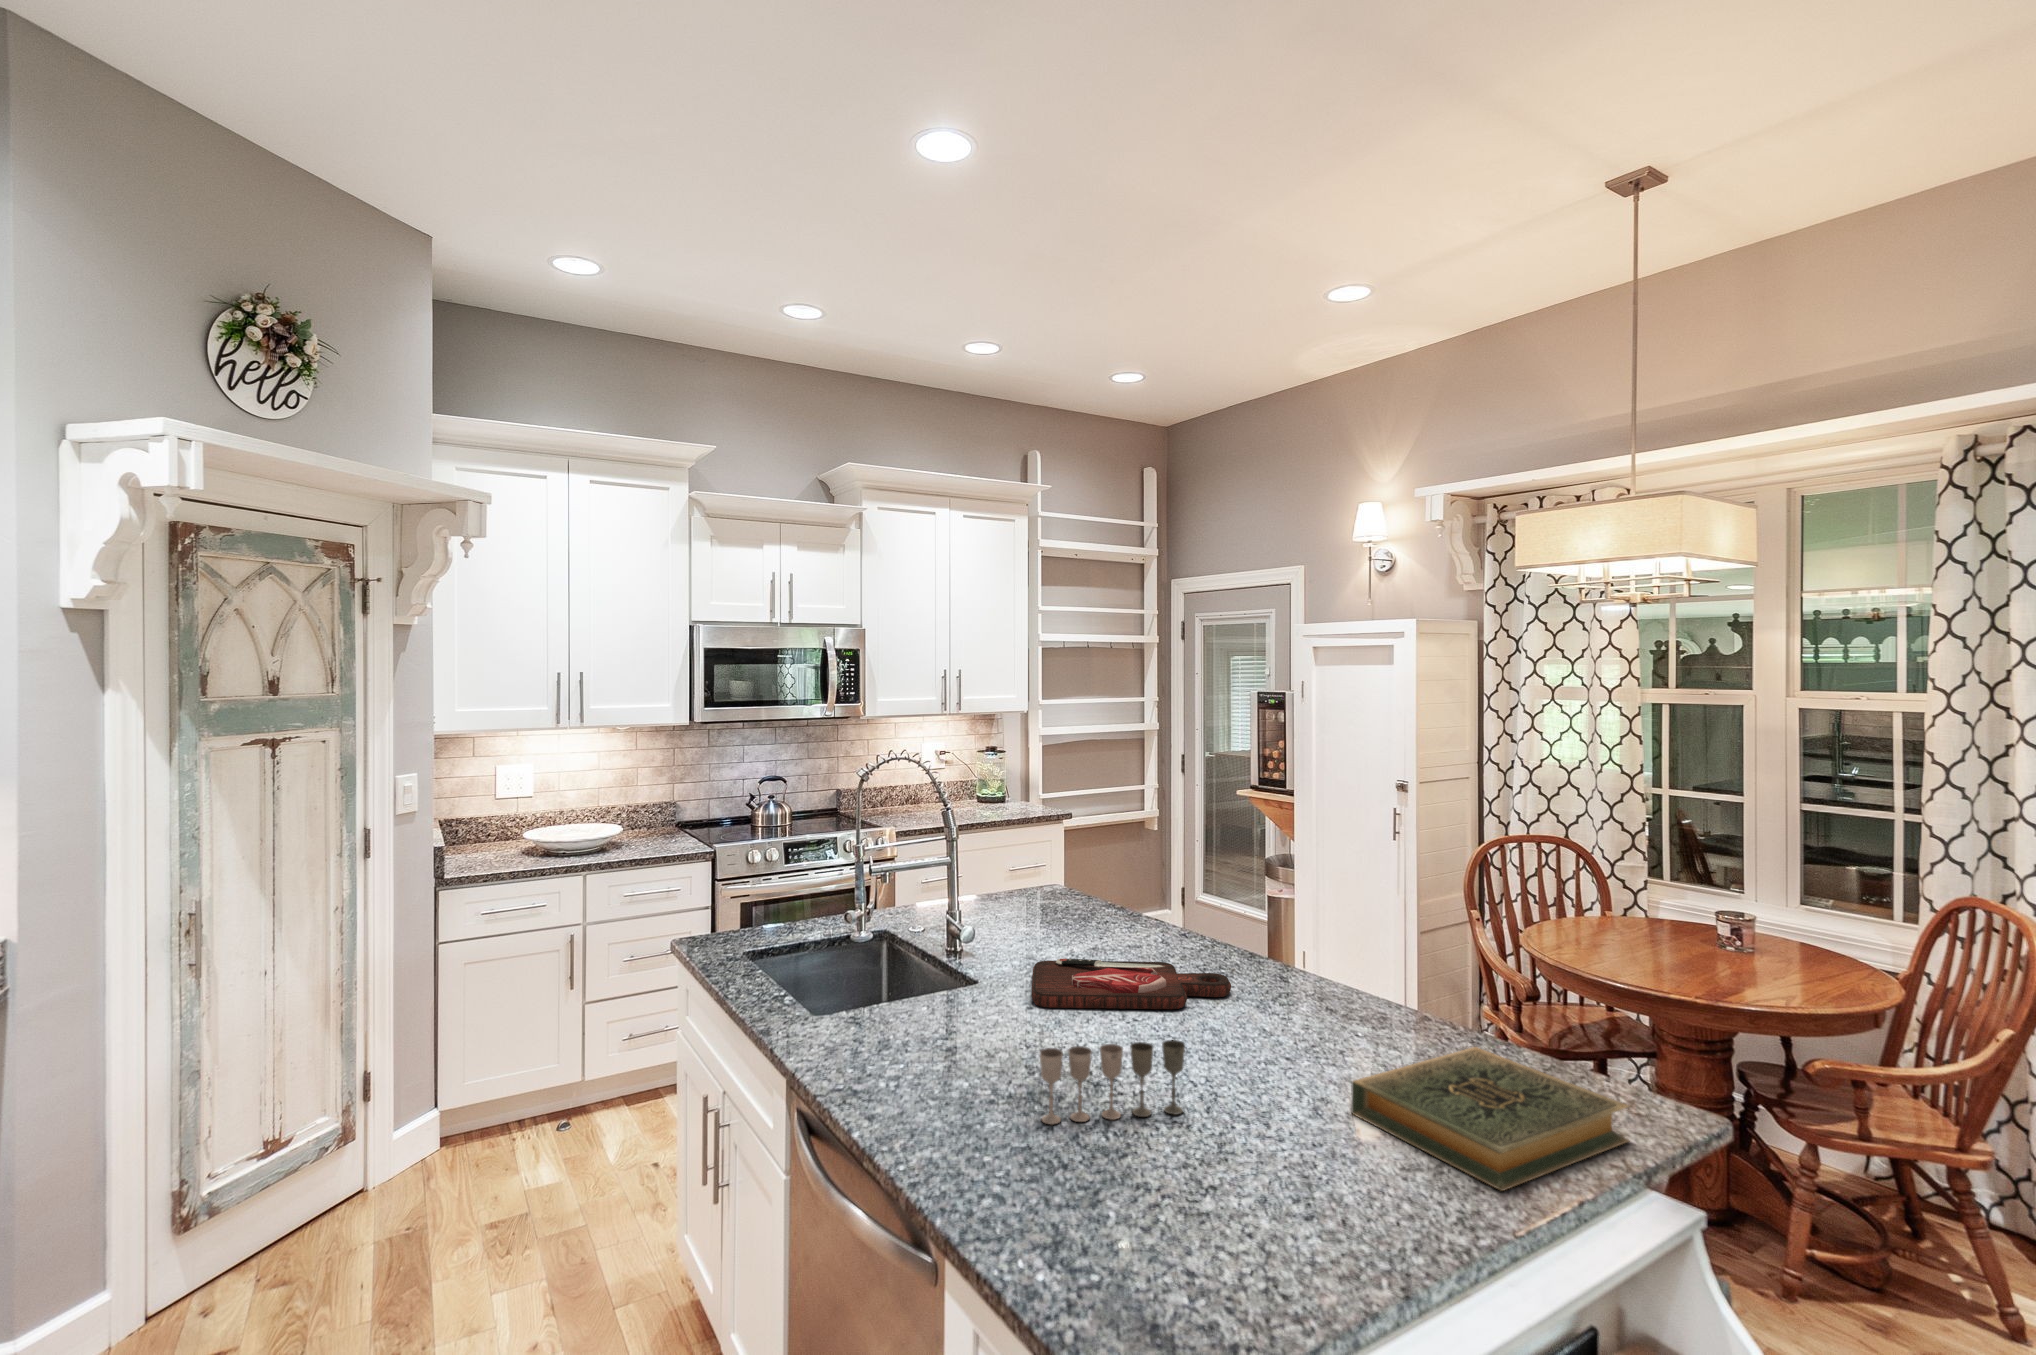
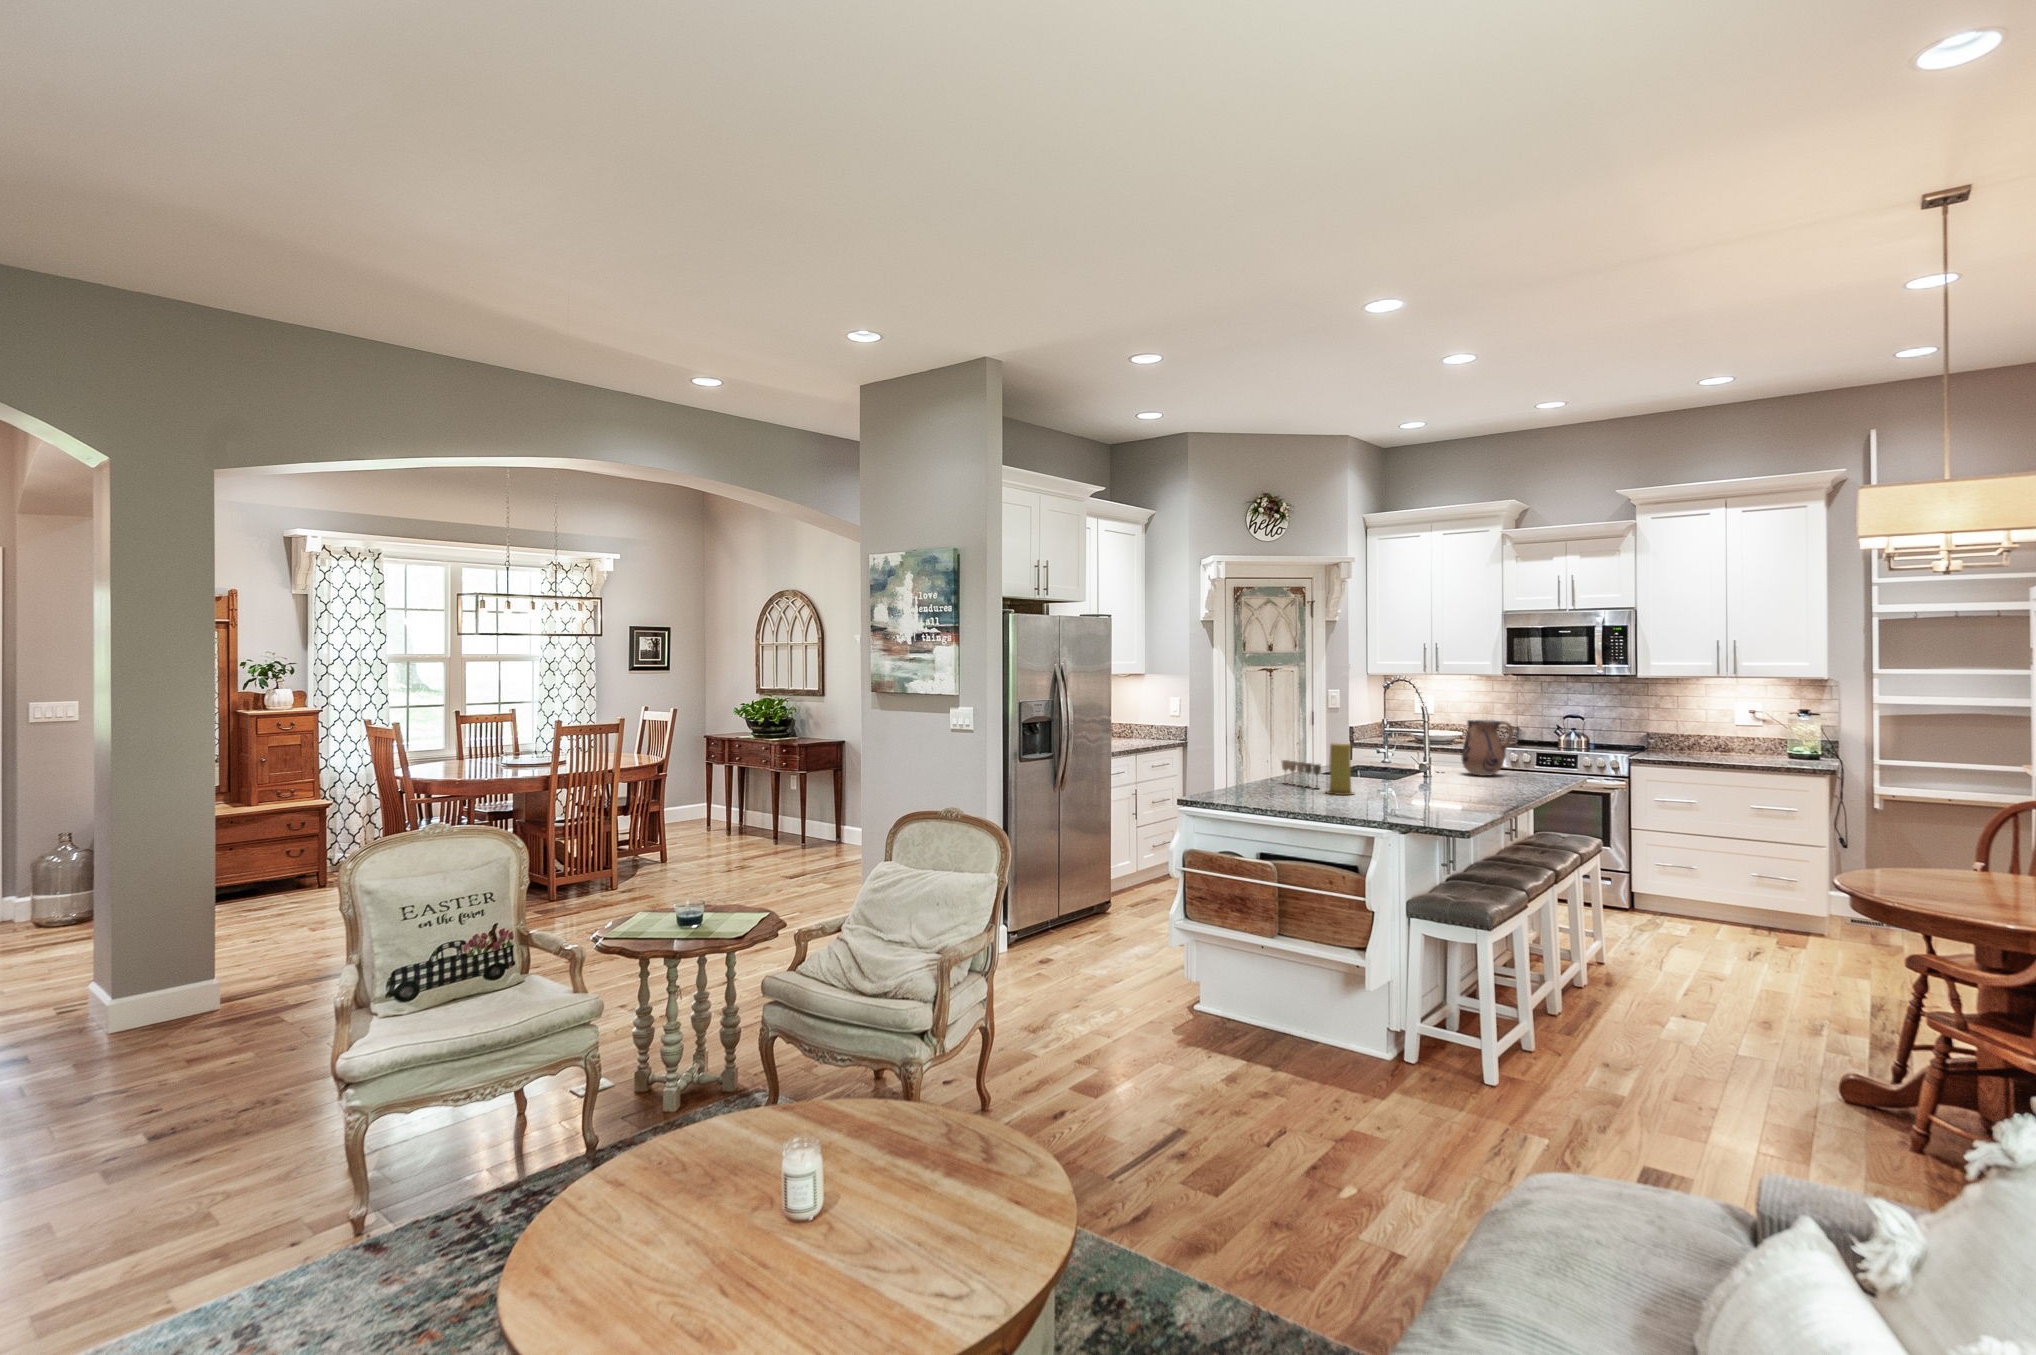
ceramic pitcher: none [1020,825,1091,934] -> present [1462,720,1513,776]
cutting board: present [1032,958,1231,1009] -> none [1375,771,1460,789]
candle: none [1225,968,1304,1125] -> present [1327,744,1353,795]
hardback book: present [1351,1047,1630,1191] -> none [1327,785,1428,813]

